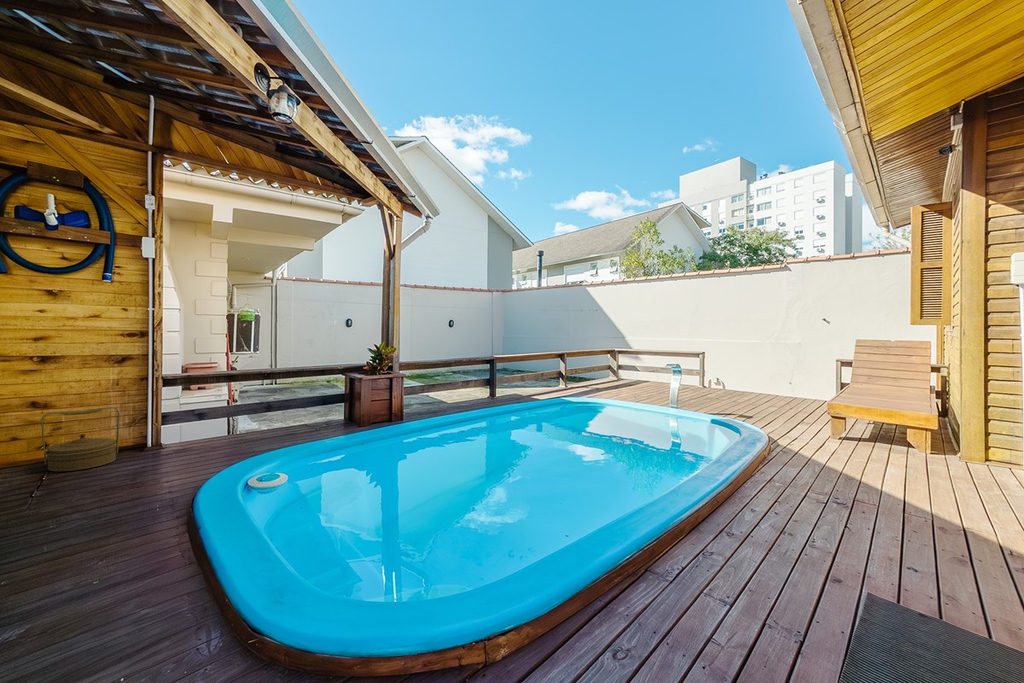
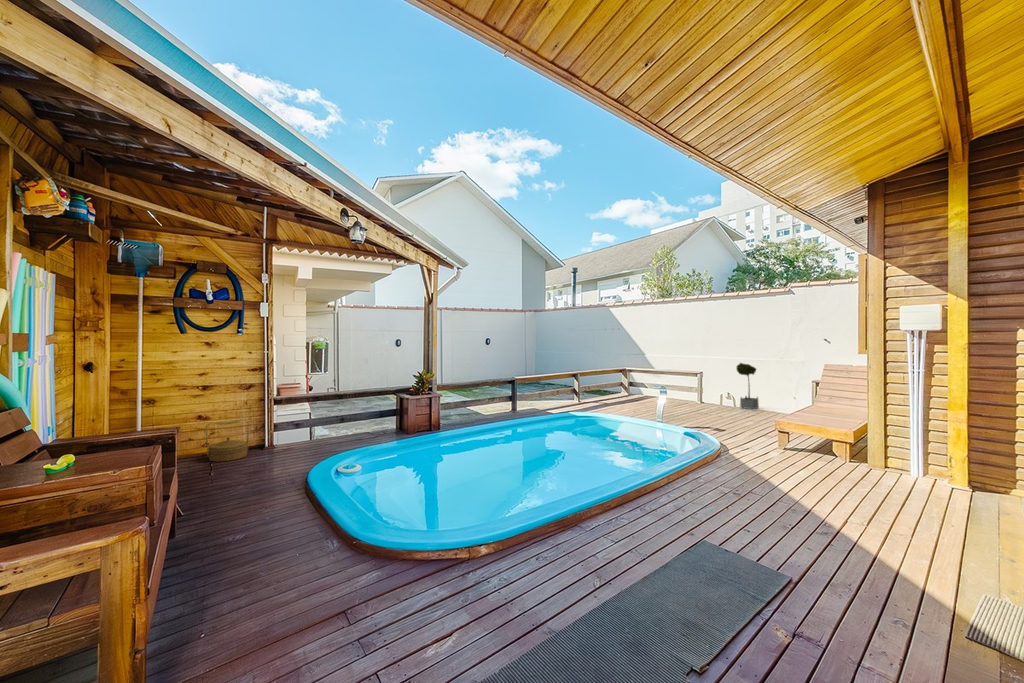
potted tree: none [736,342,760,394] -> present [736,363,759,409]

